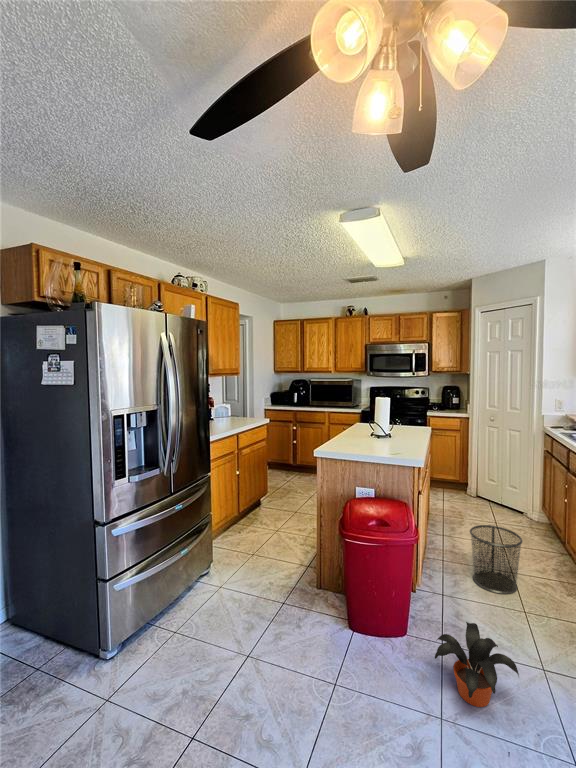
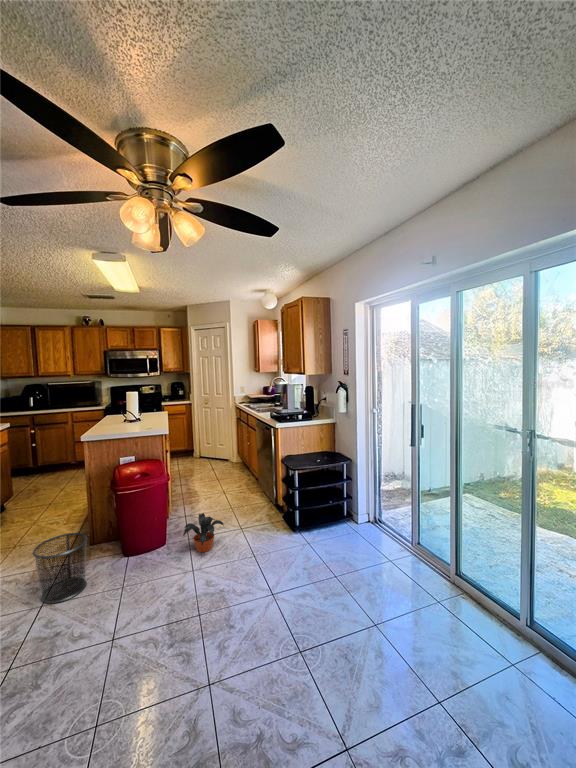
waste bin: present [470,525,522,594] -> present [33,533,87,603]

